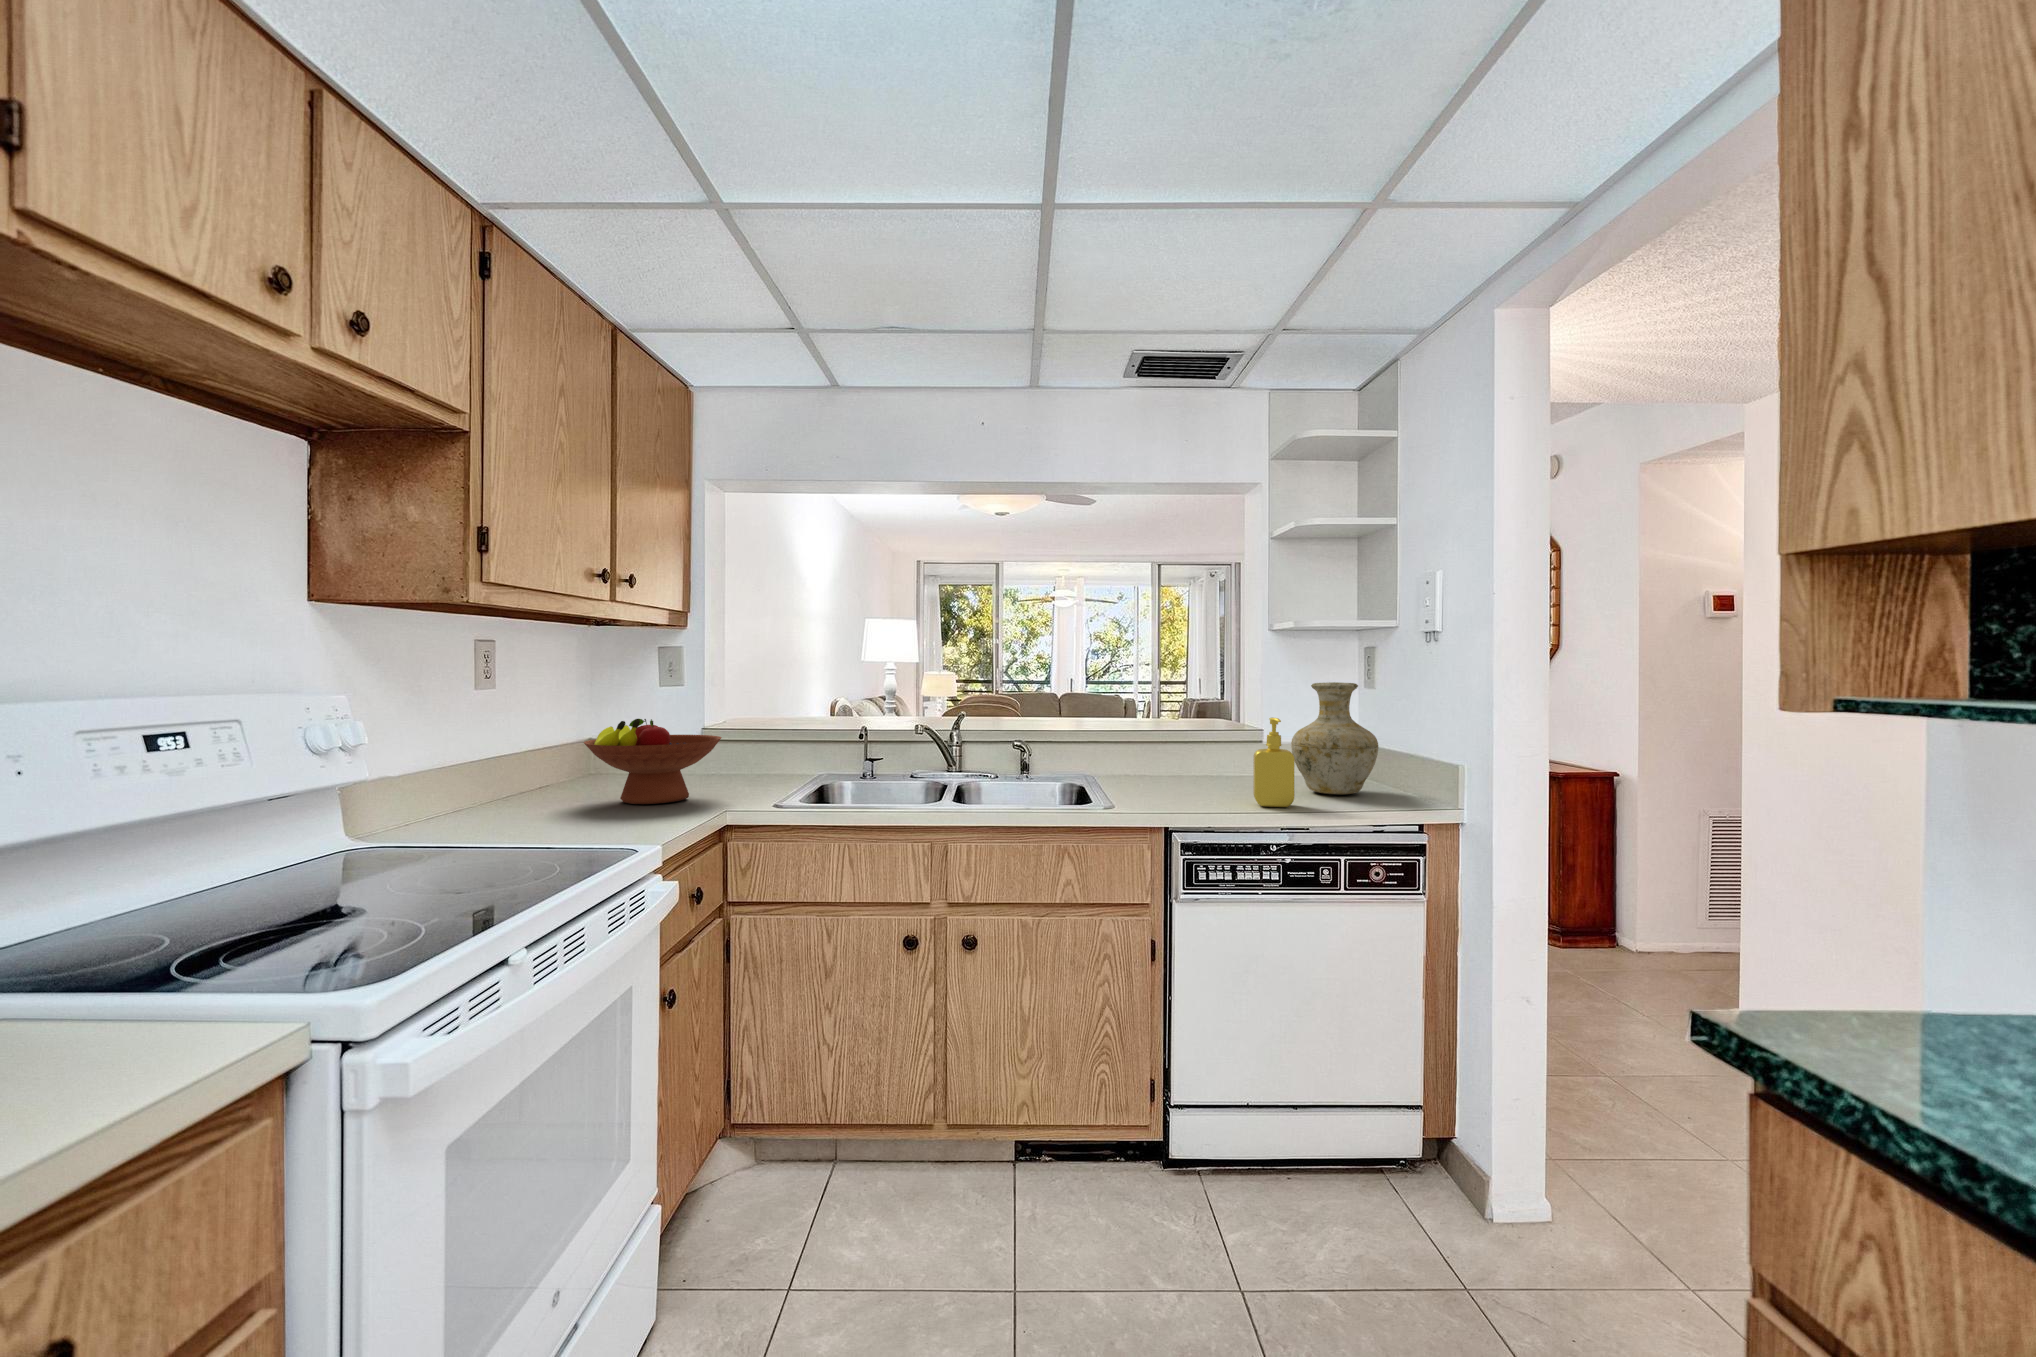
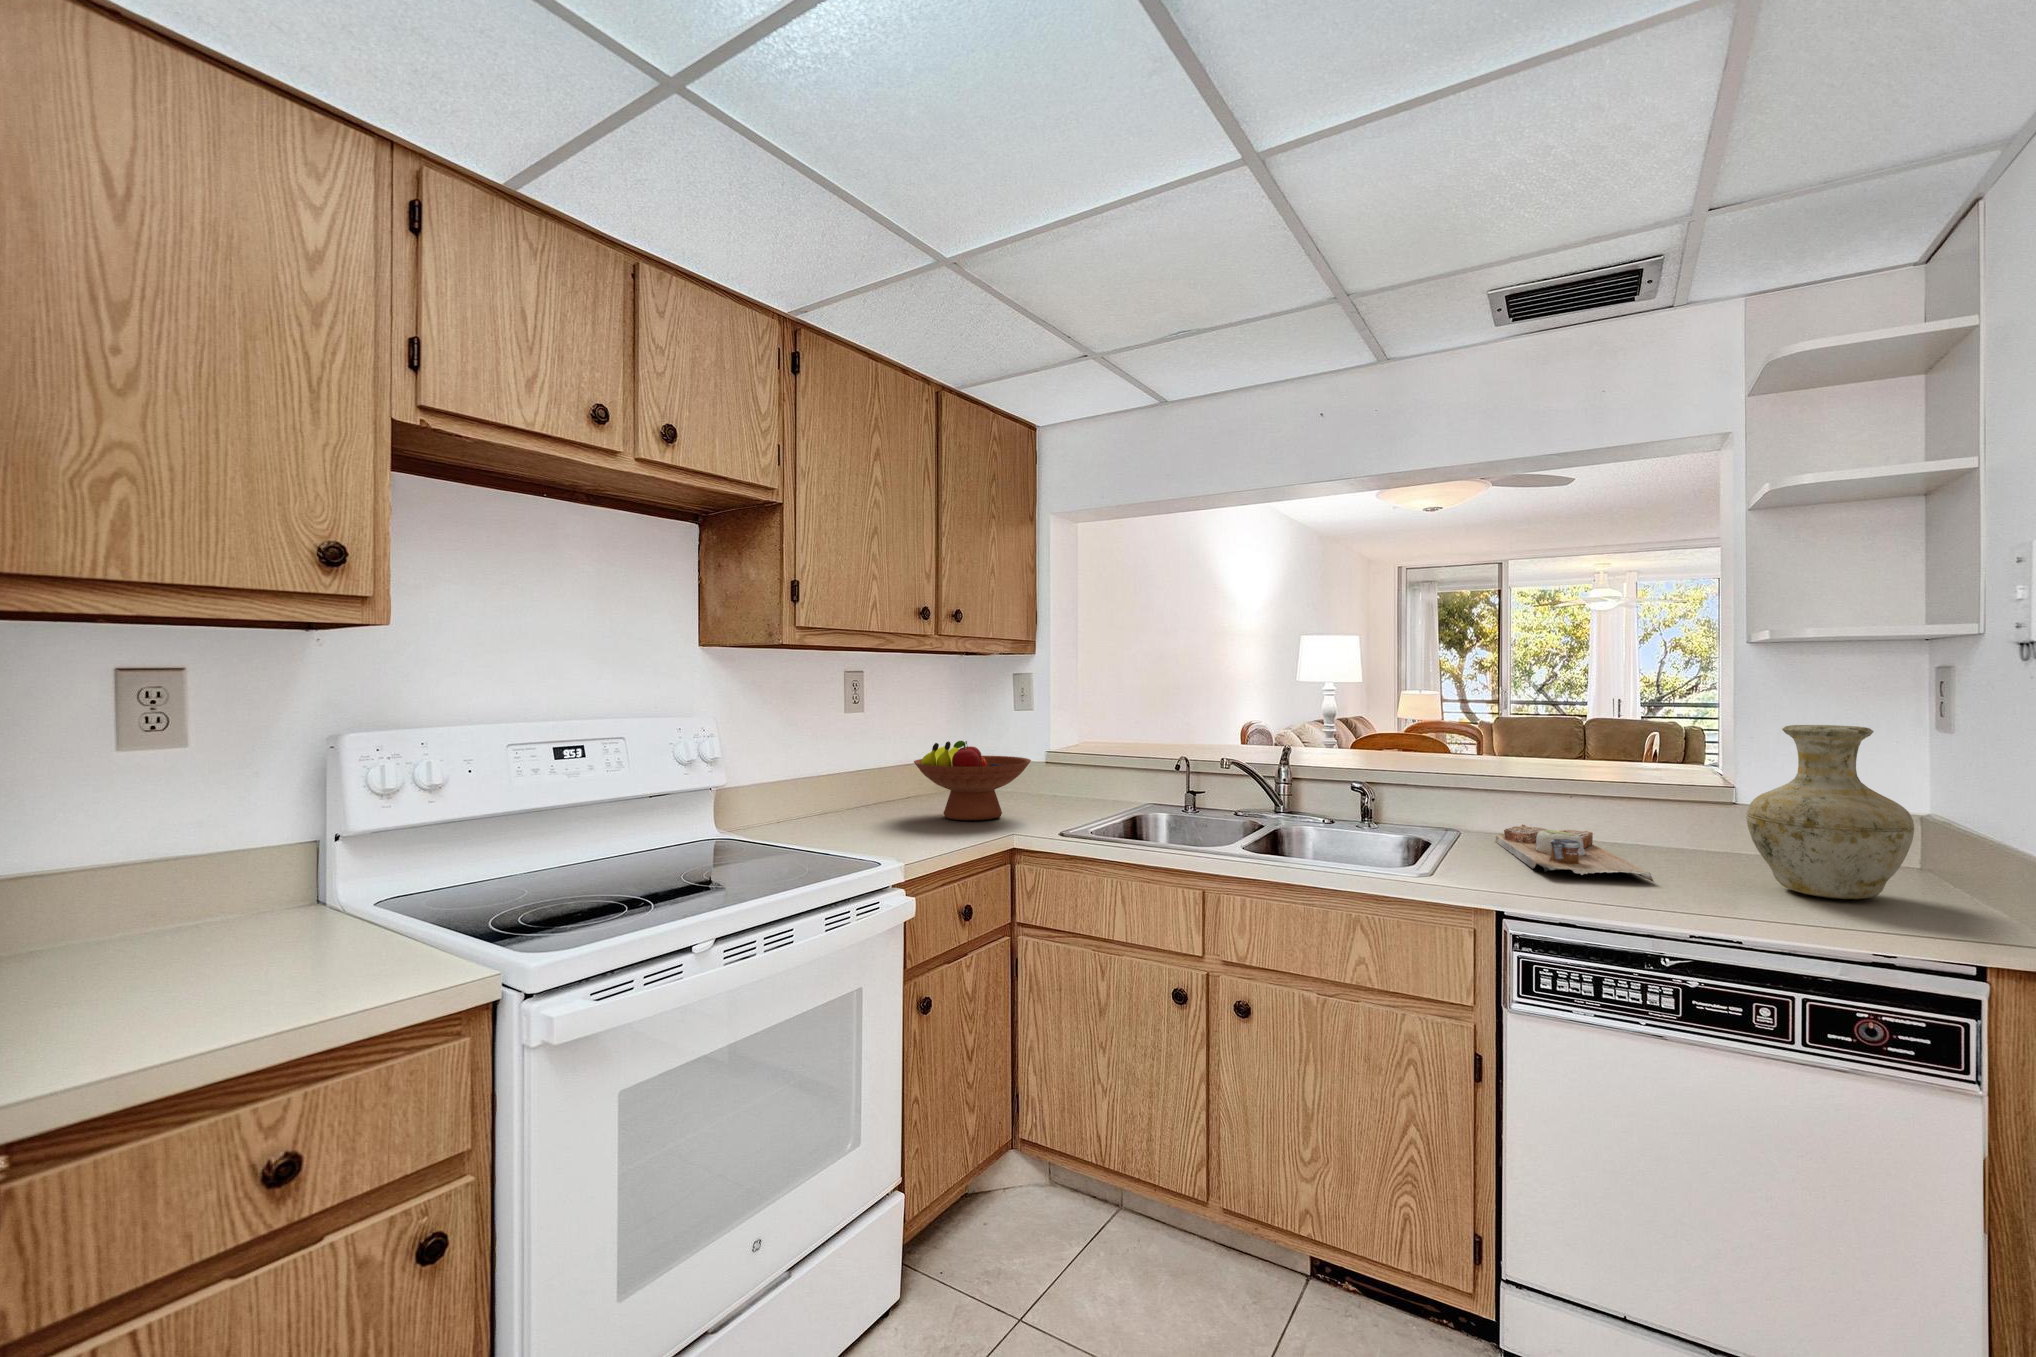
soap dispenser: present [1253,718,1295,807] -> none [1643,775,1715,906]
cutting board: none [1121,766,1248,796] -> present [1495,825,1654,882]

